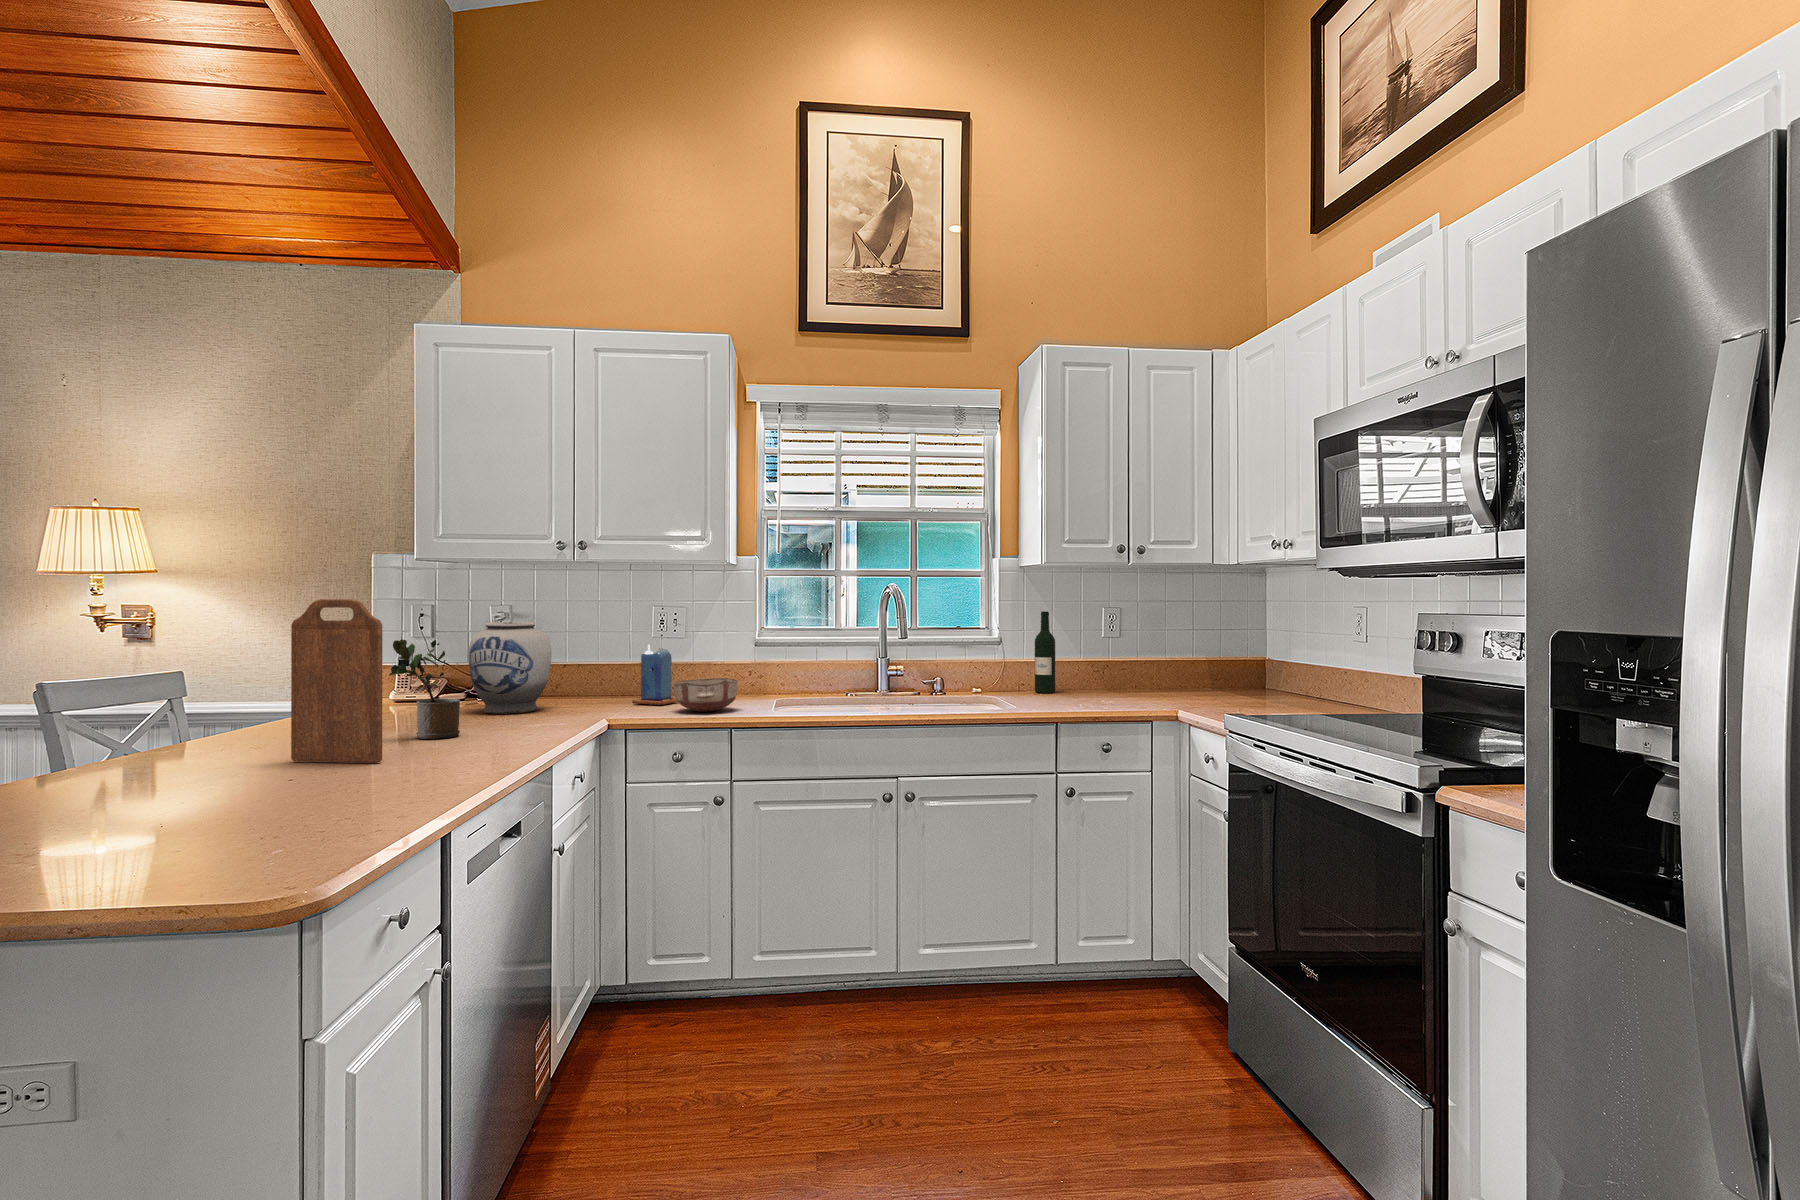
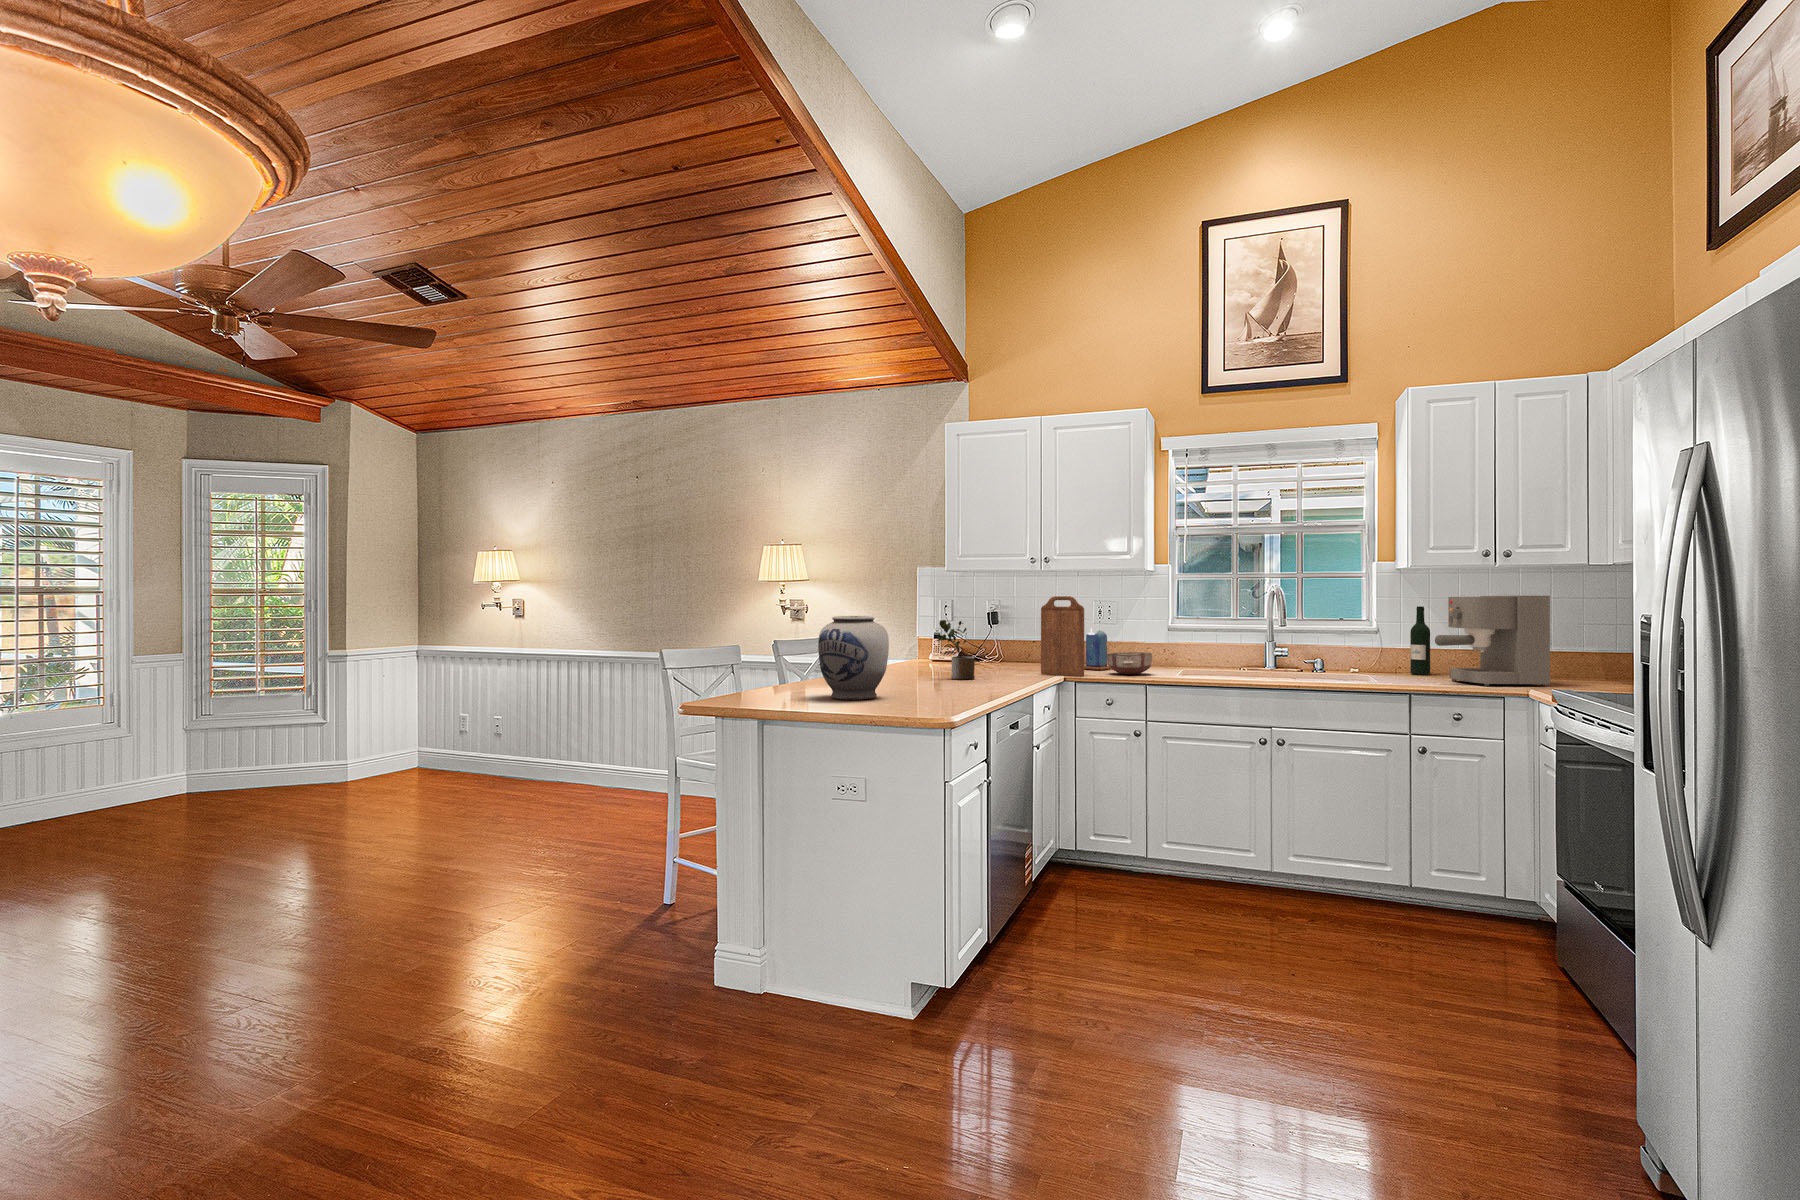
cutting board: present [291,599,382,763] -> present [1041,596,1084,676]
coffee maker: none [1080,599,1191,707] -> present [1435,596,1550,686]
vase: present [469,622,552,714] -> present [818,616,889,700]

